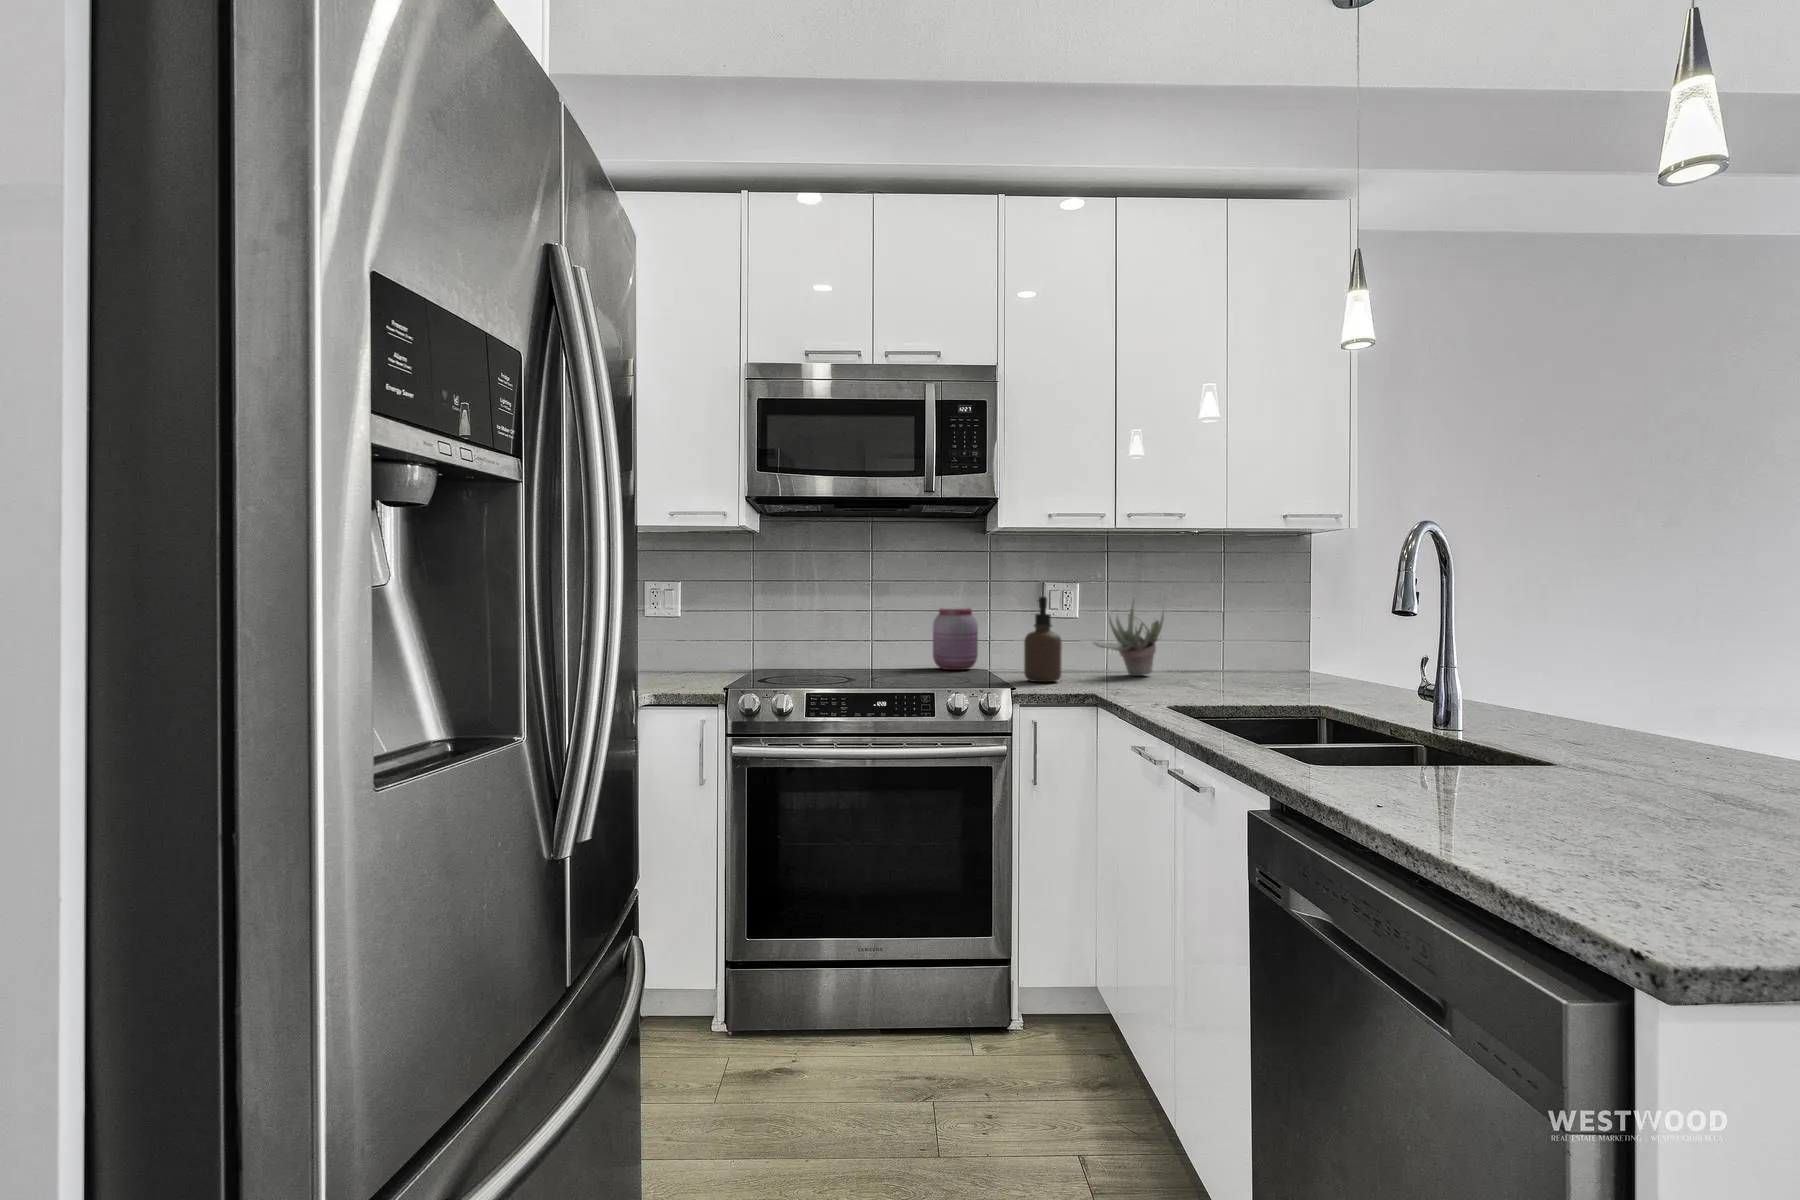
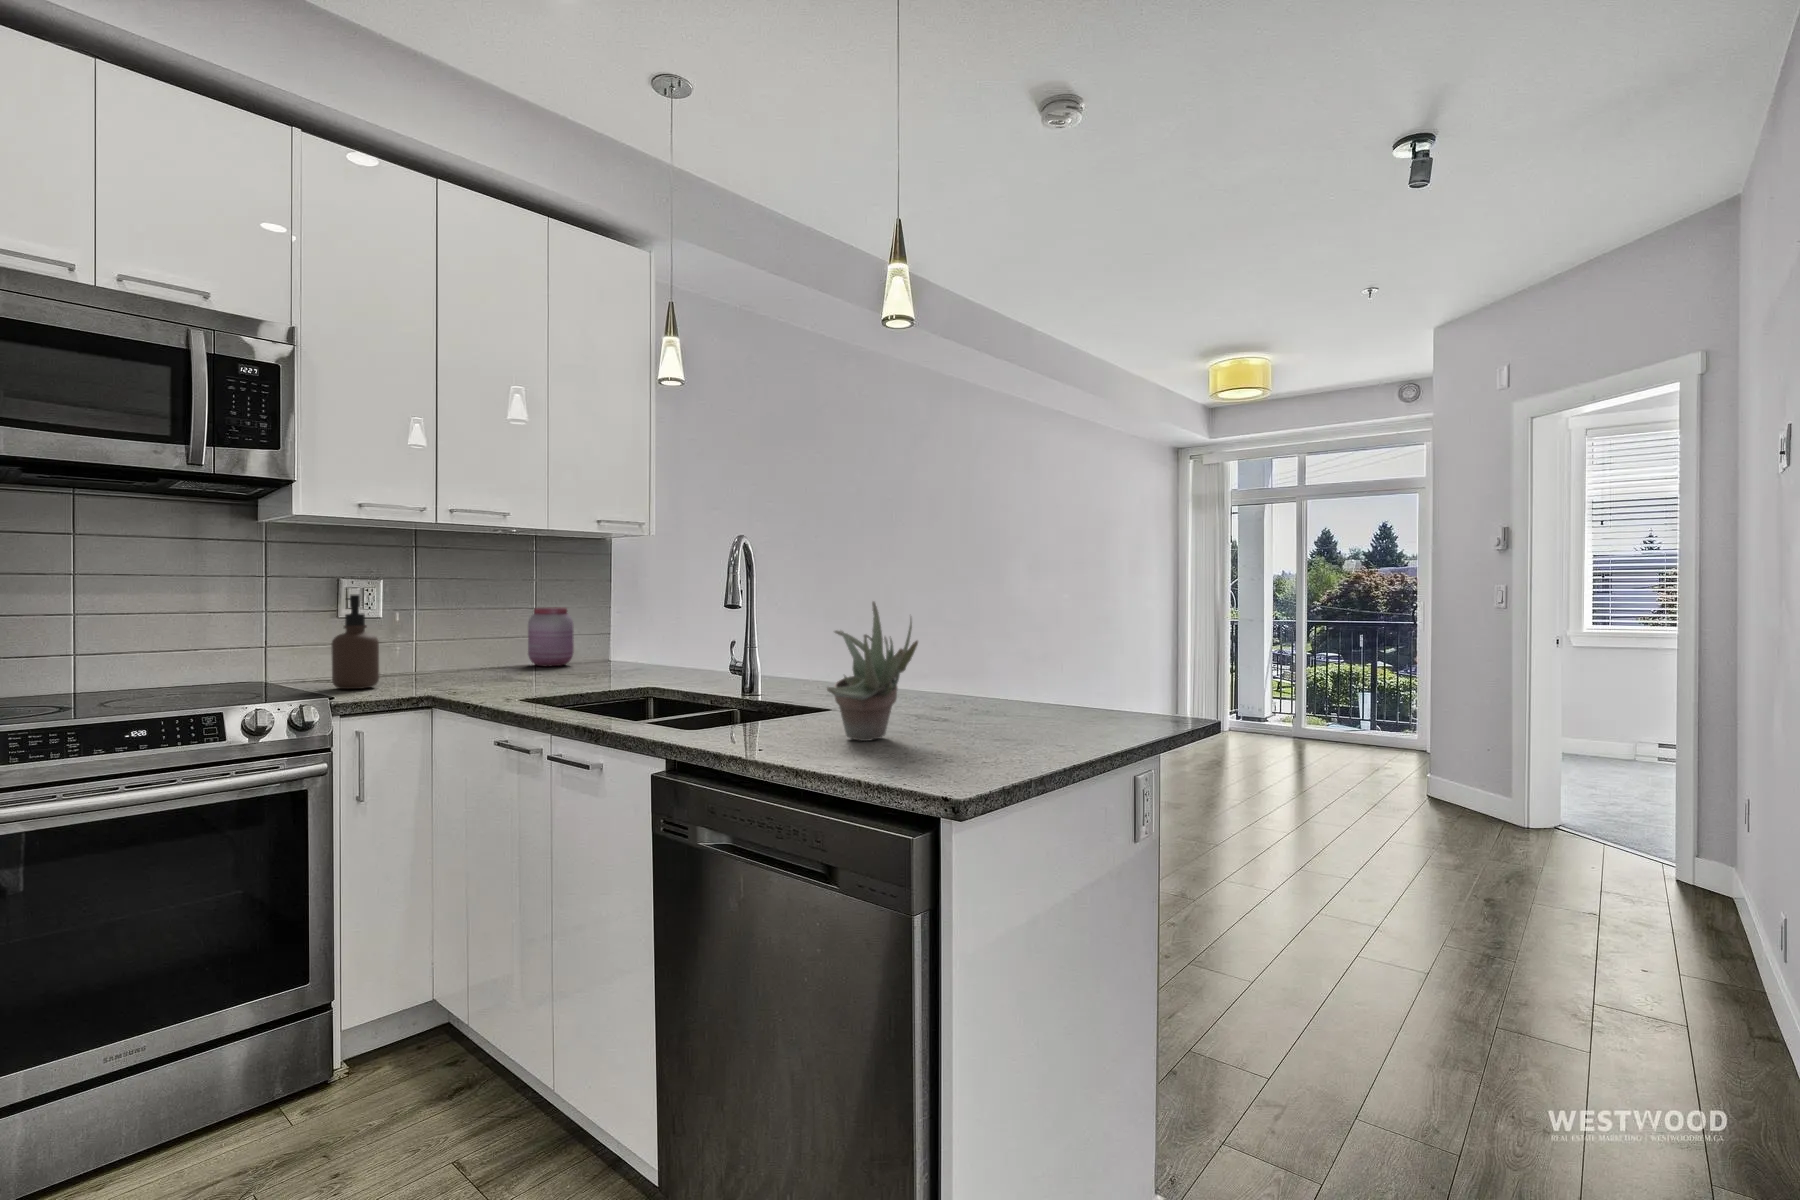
succulent plant: present [1092,599,1164,676] -> present [827,601,918,741]
jar: present [933,608,978,670] -> present [528,608,574,666]

